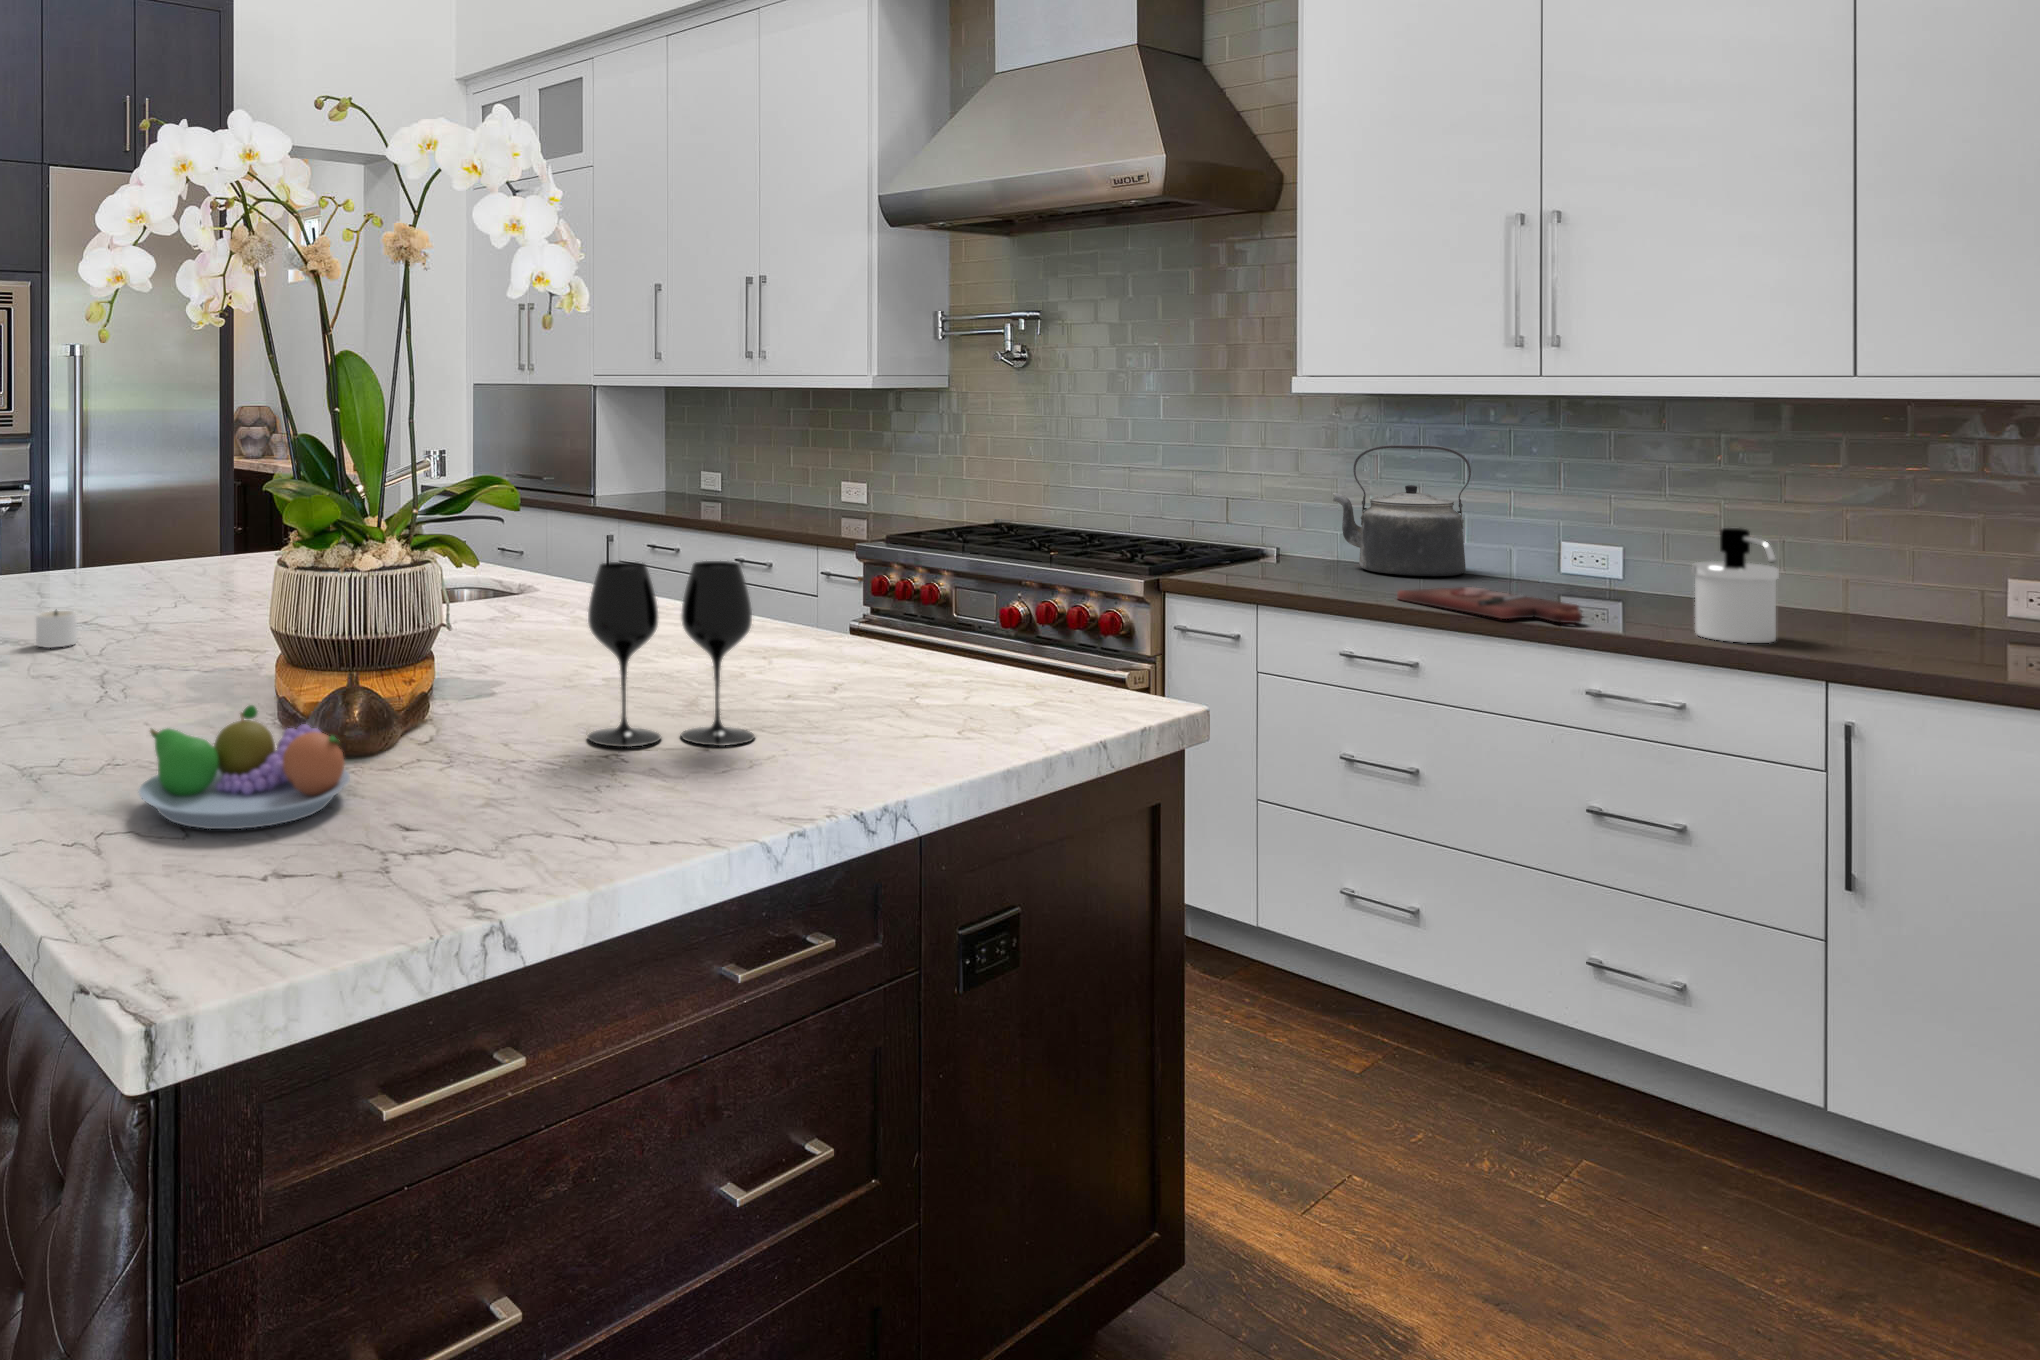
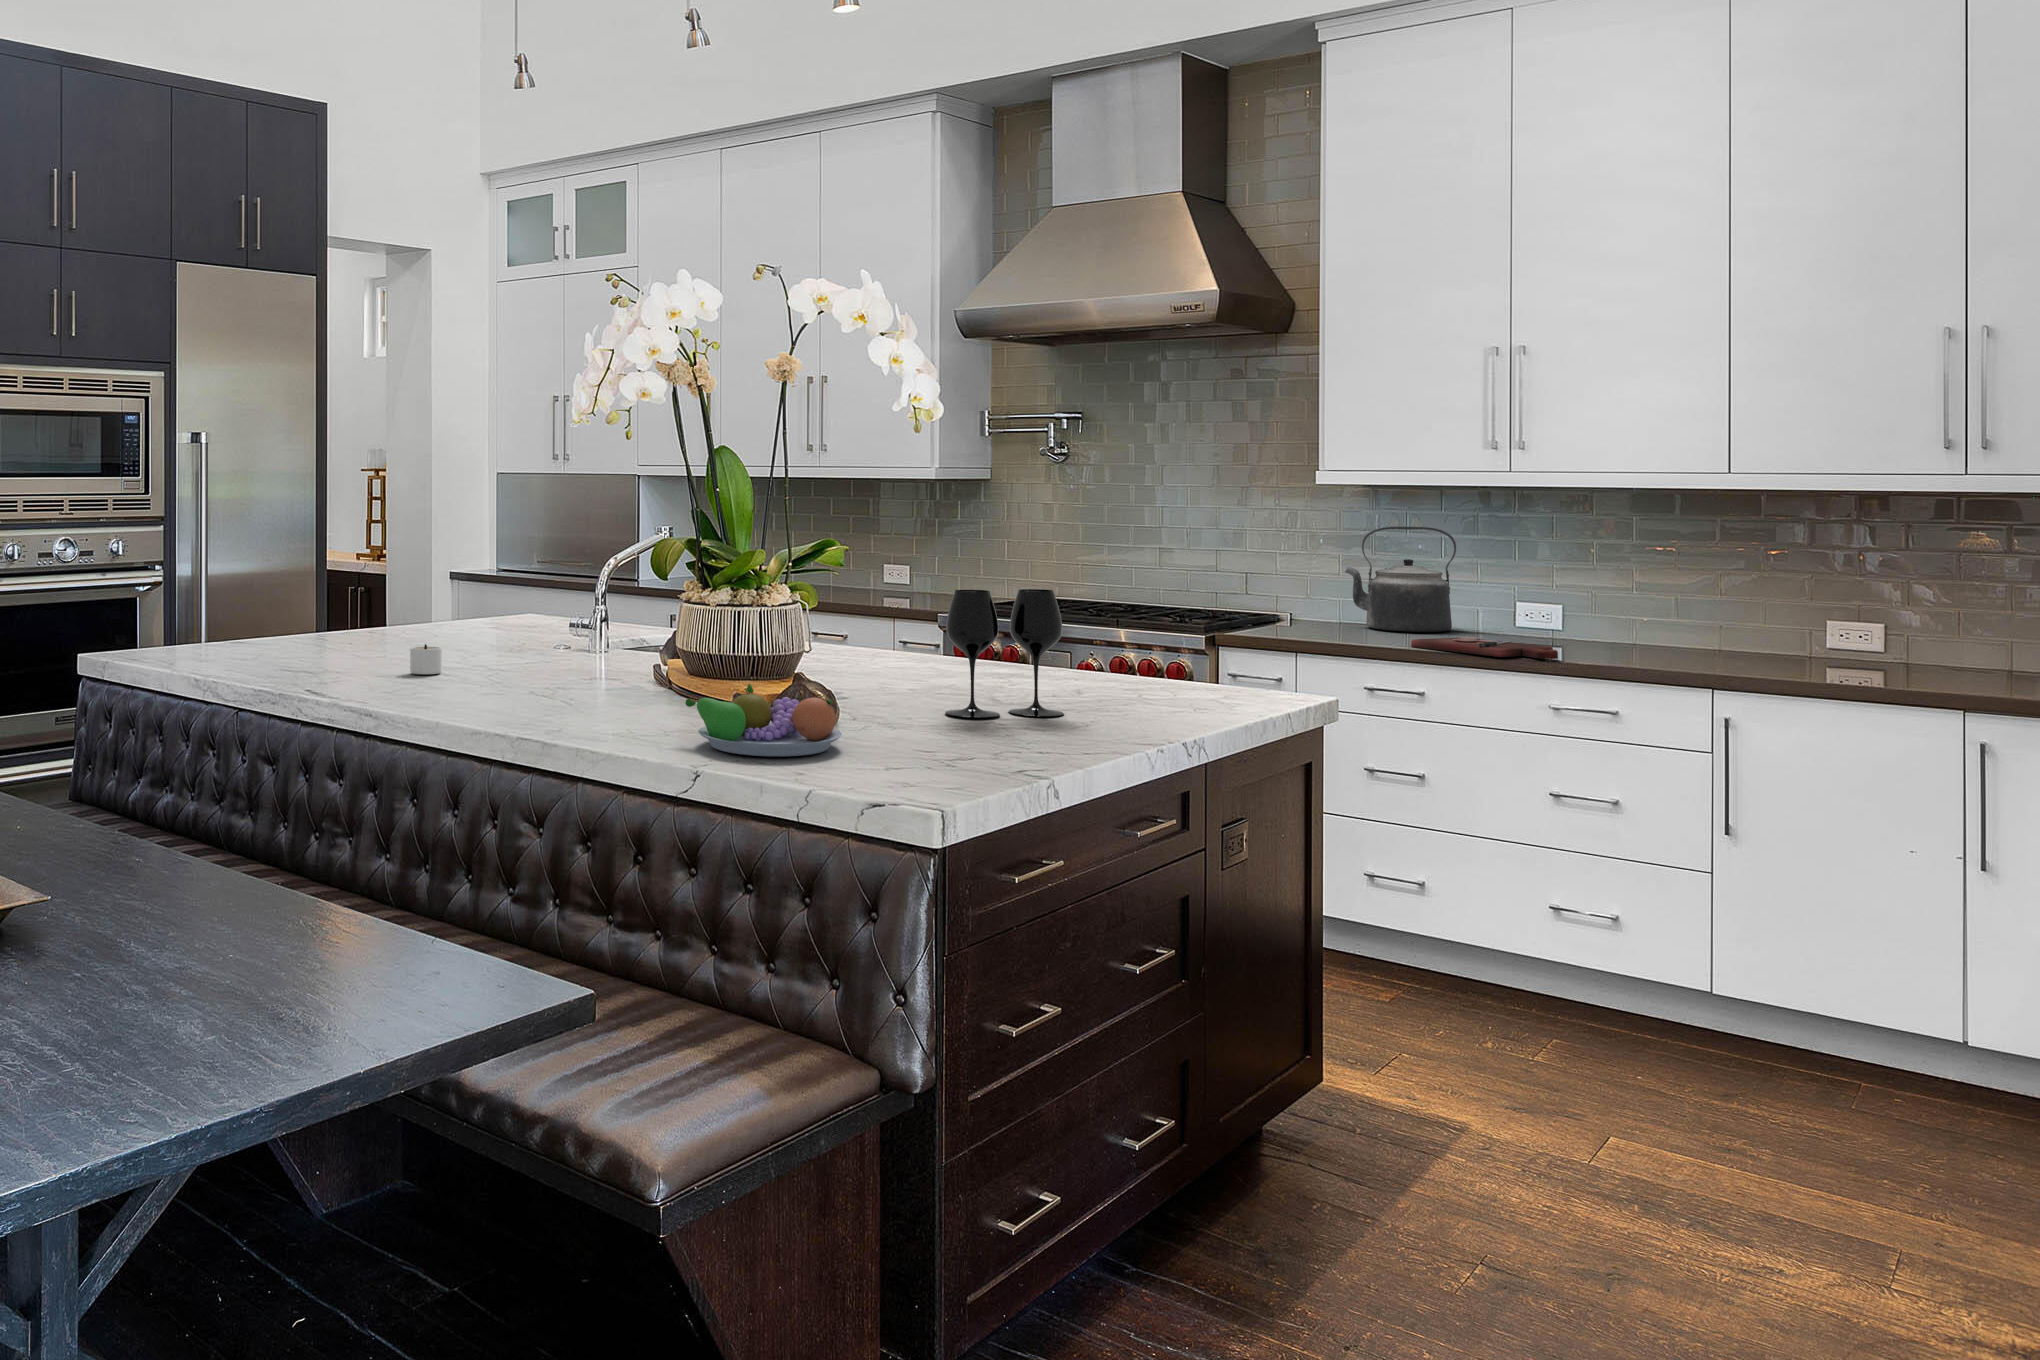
soap dispenser: present [1692,528,1779,643] -> none [1639,584,1702,669]

